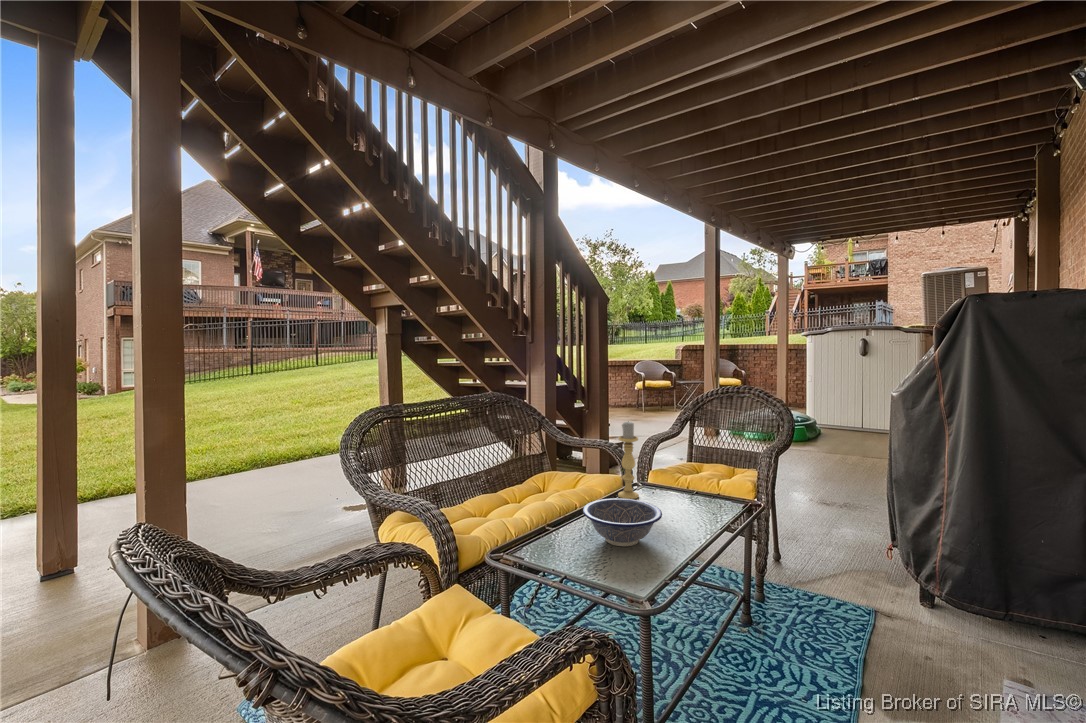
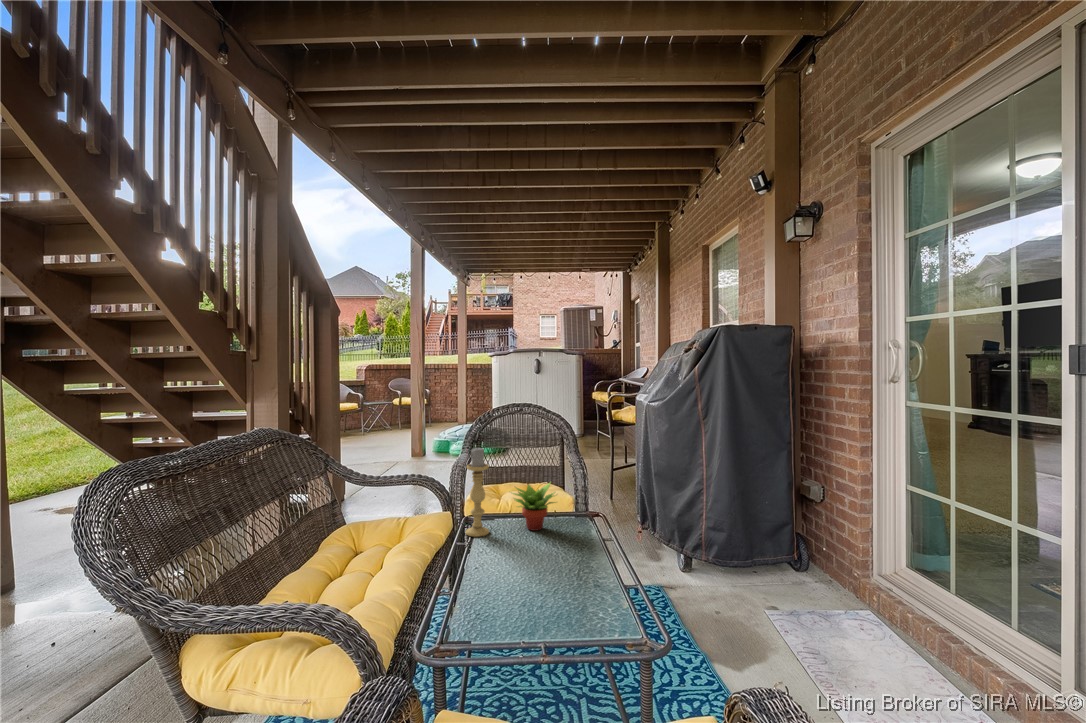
succulent plant: none [654,461,704,505] -> present [512,482,556,531]
decorative bowl: present [583,498,662,546] -> none [495,532,583,587]

